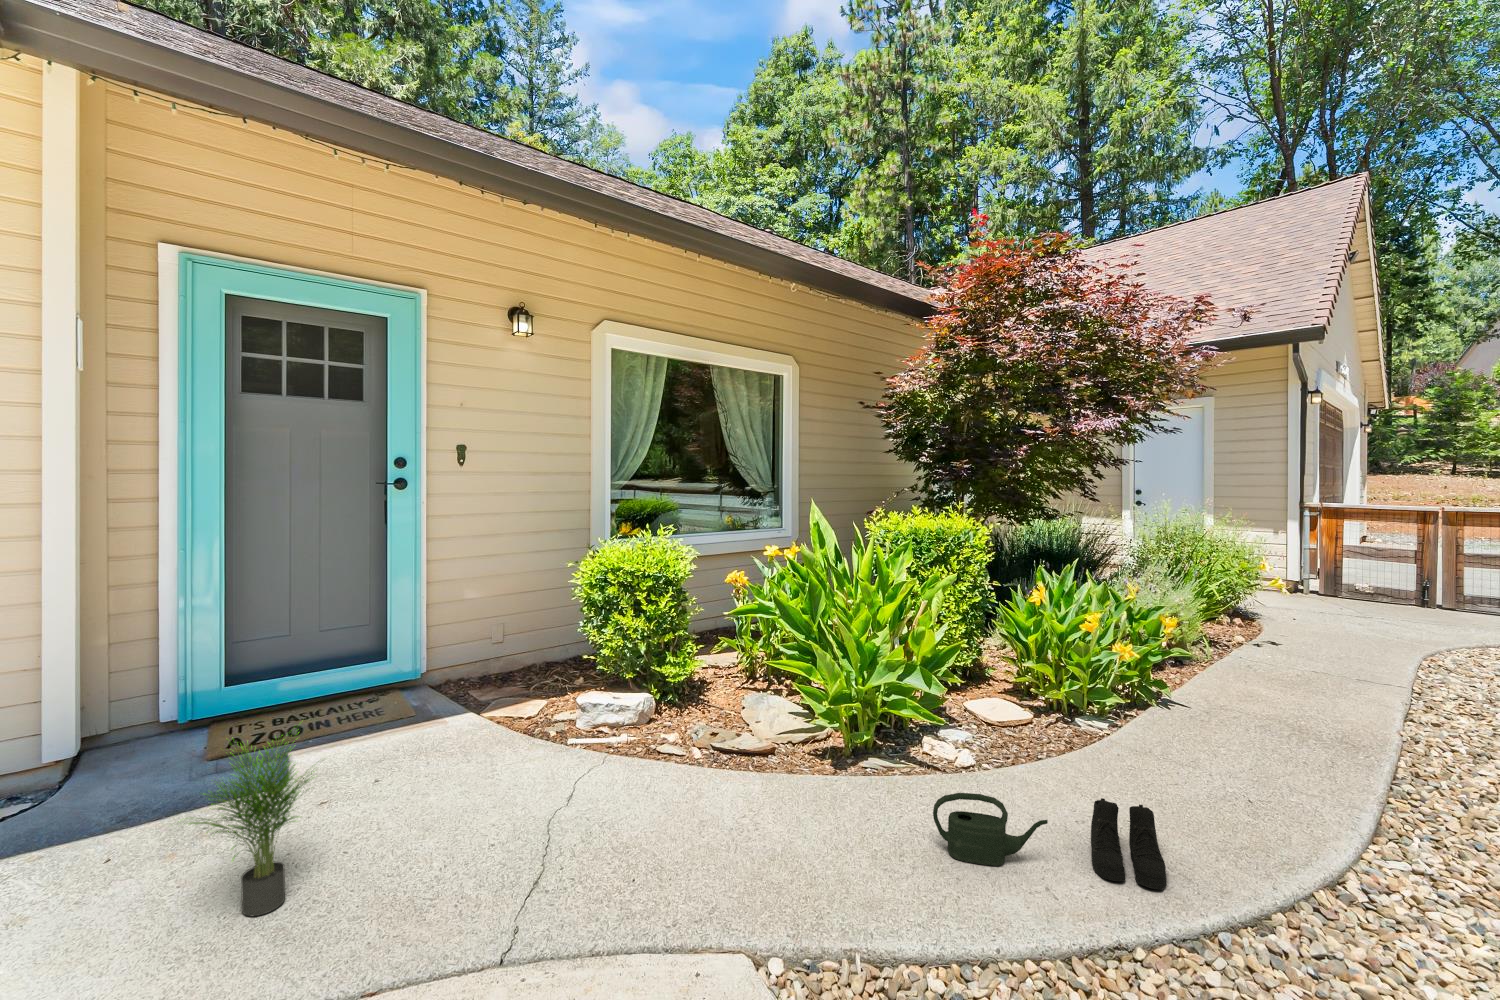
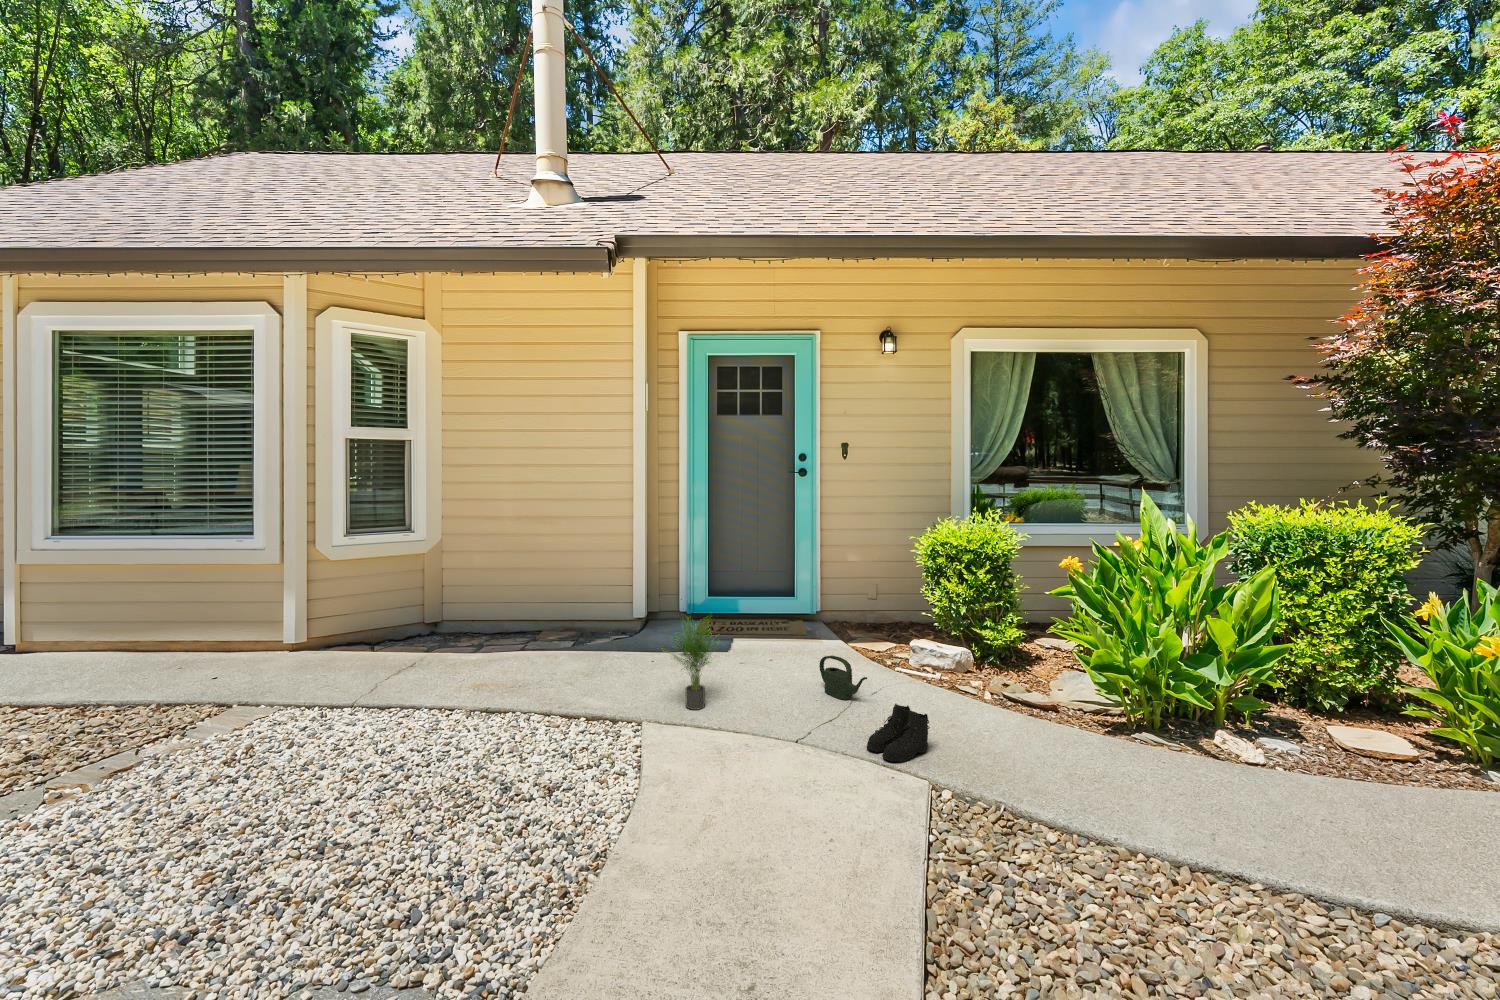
watering can: present [933,793,1048,866] -> present [819,656,867,700]
boots: present [1091,798,1166,890] -> present [867,704,930,762]

